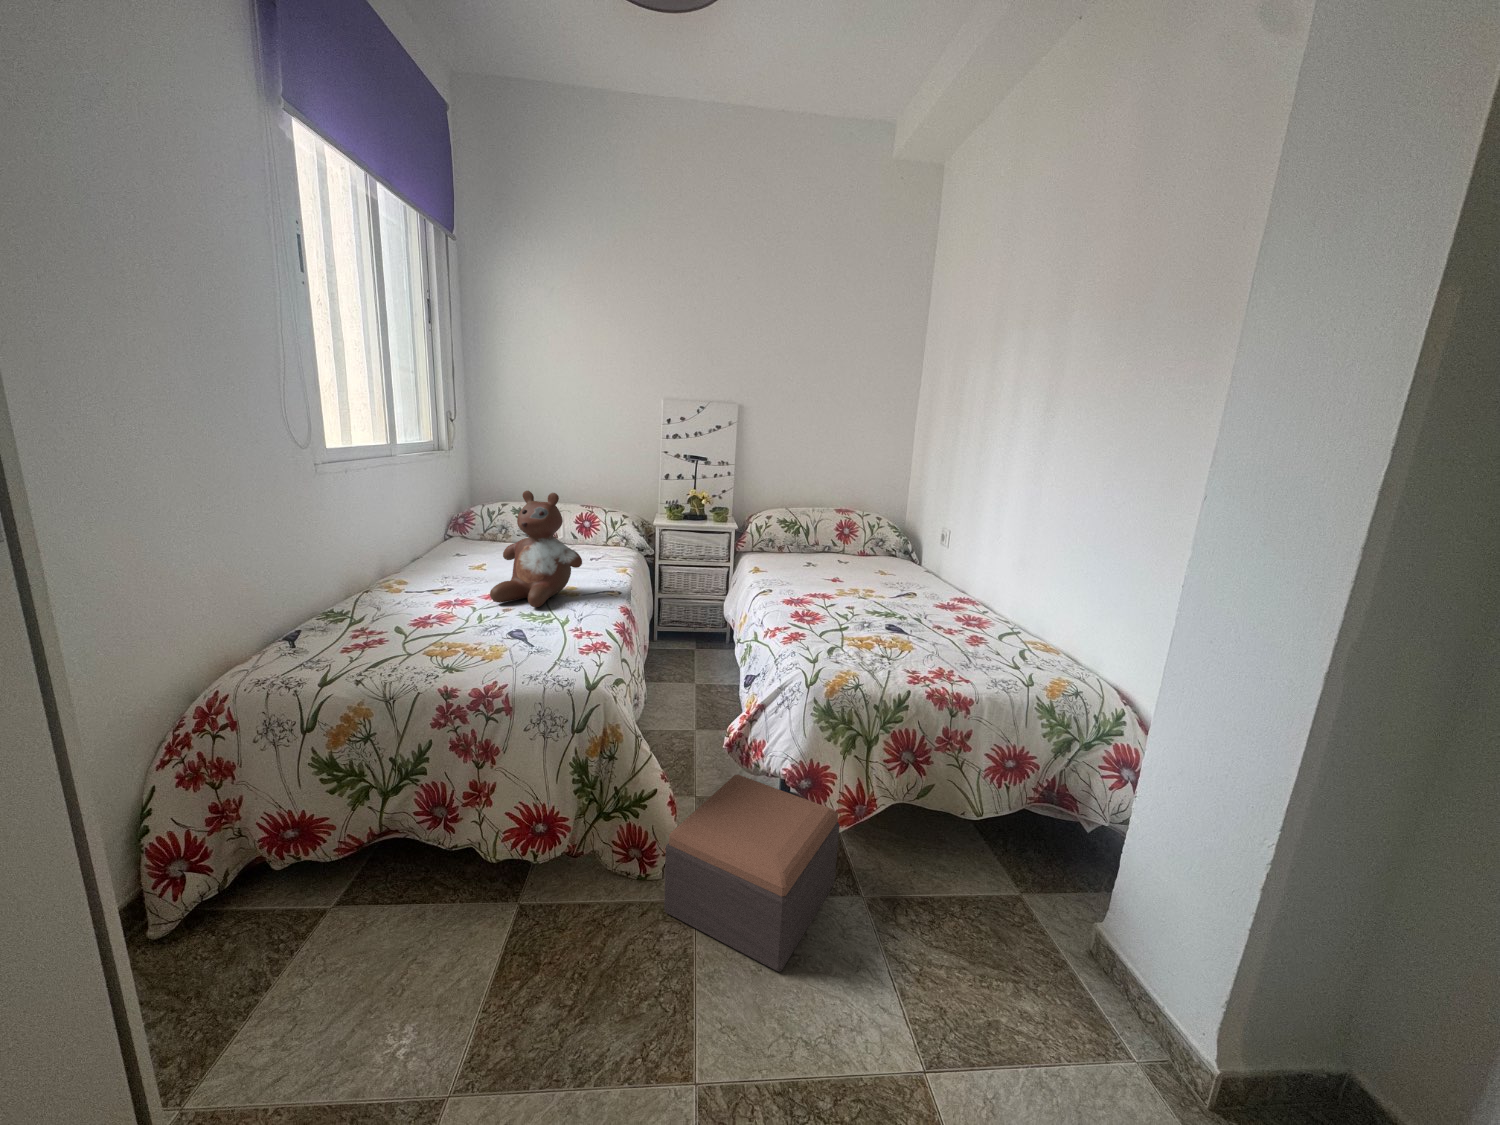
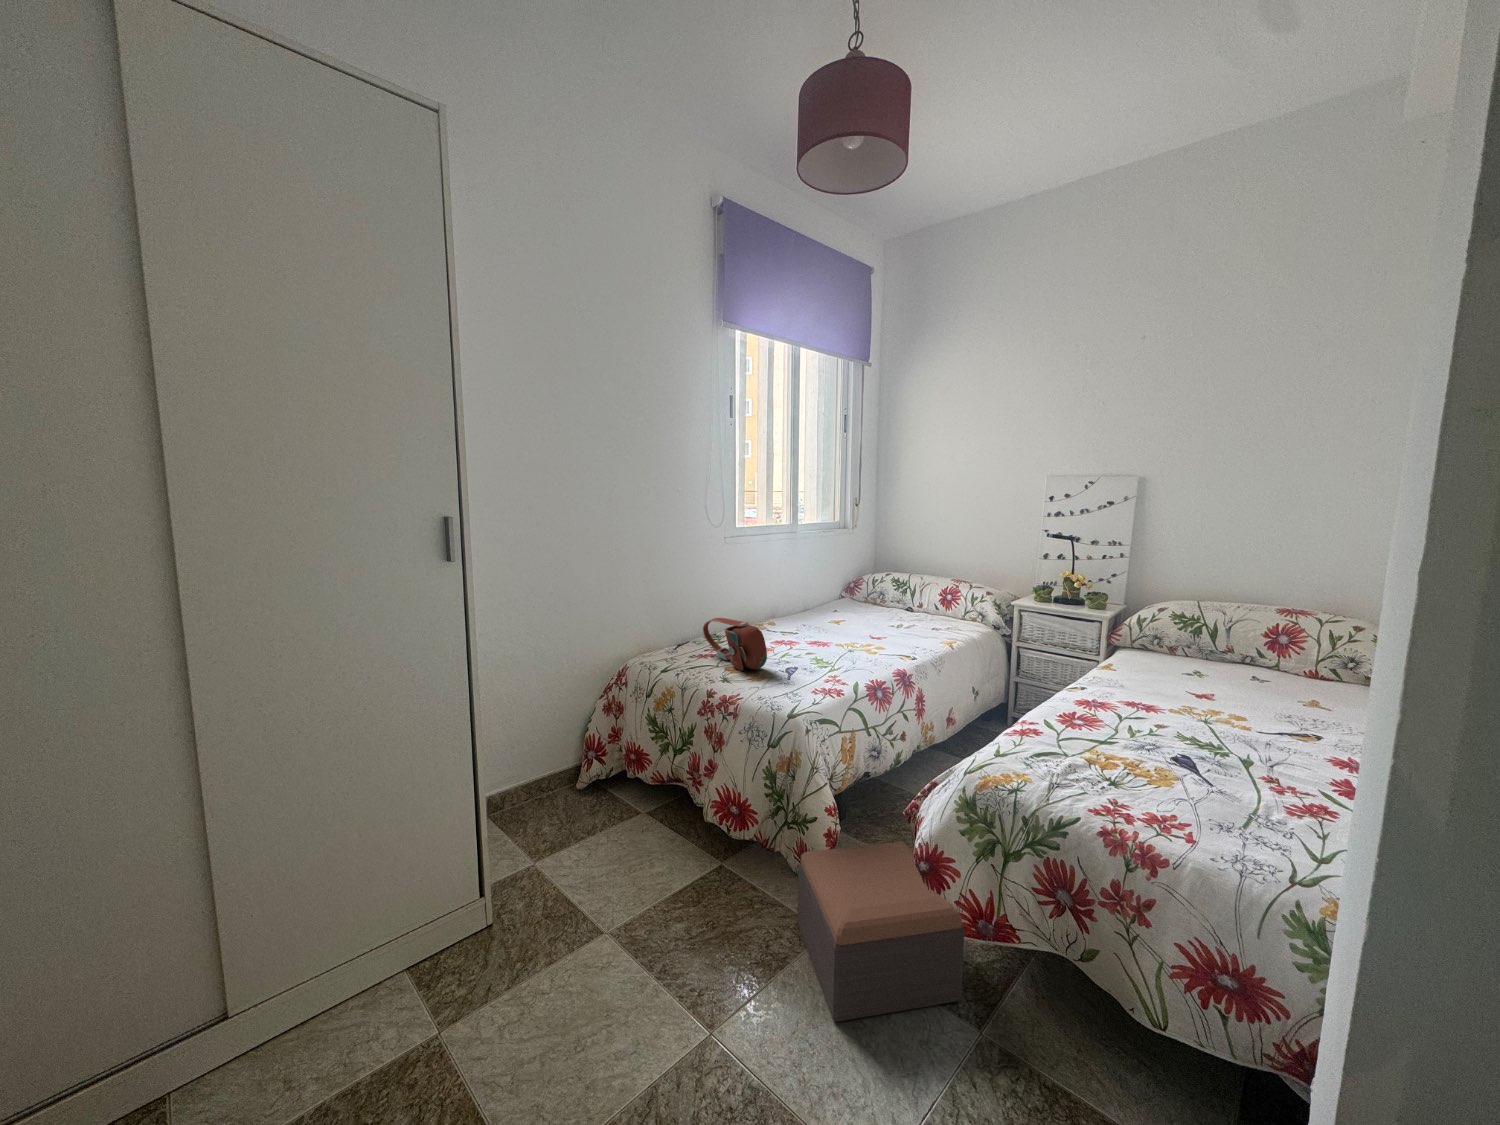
stuffed bear: present [490,491,582,607] -> none [802,562,872,655]
handbag: none [353,583,493,651] -> present [703,618,767,671]

